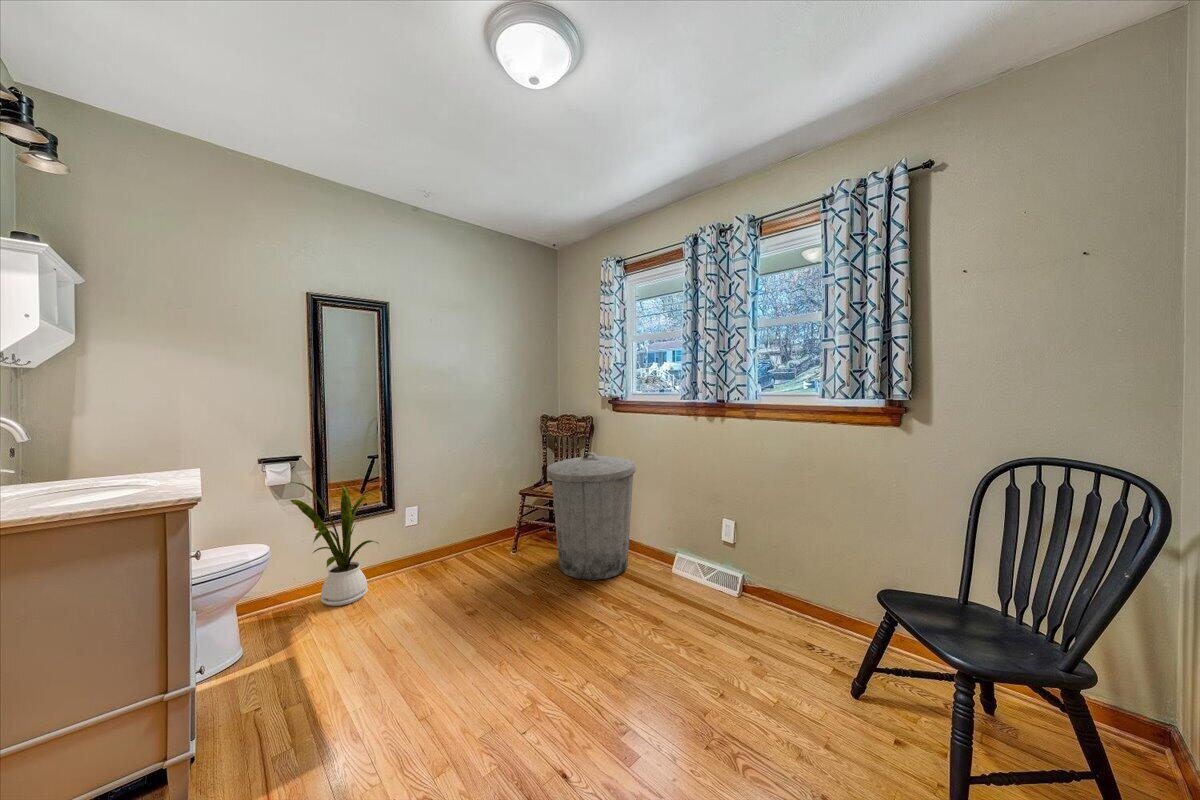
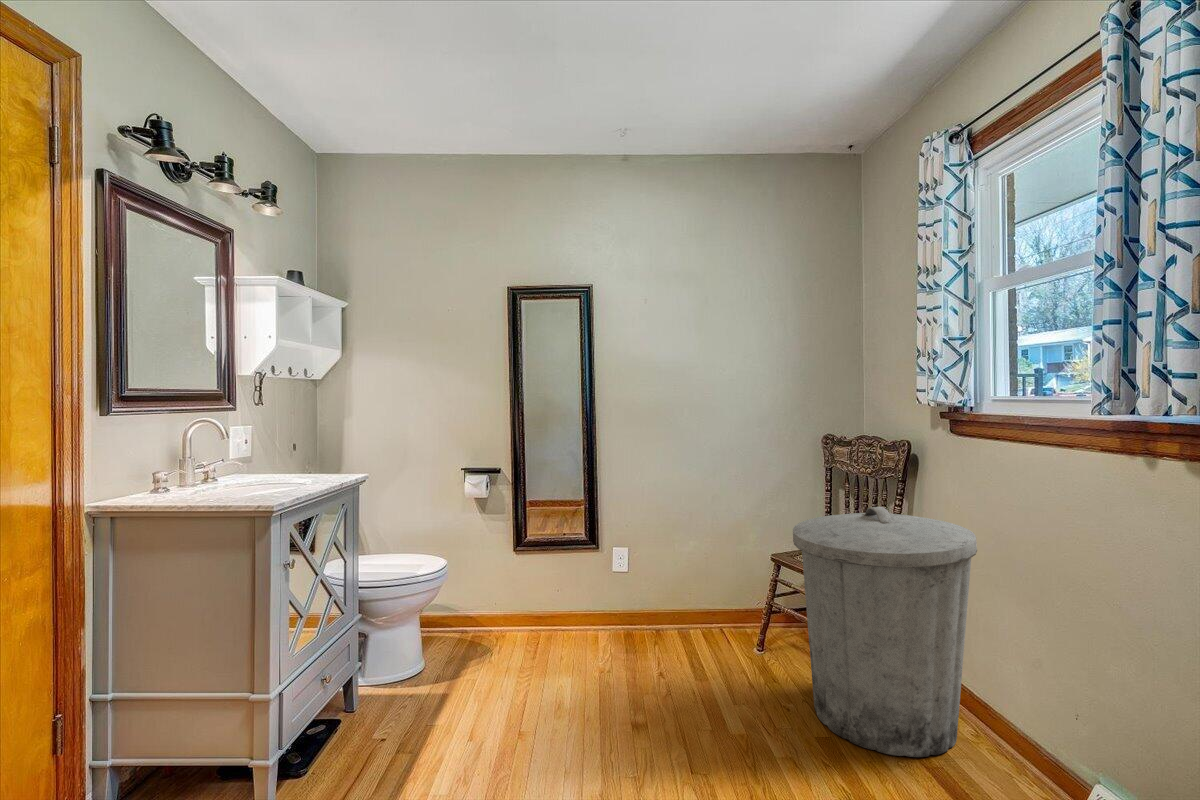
house plant: present [290,482,378,606] -> none [471,497,574,655]

